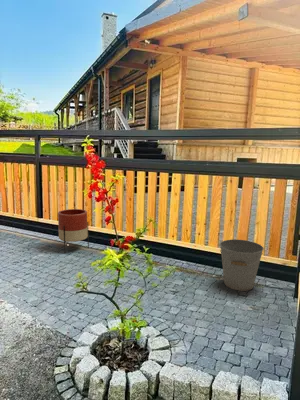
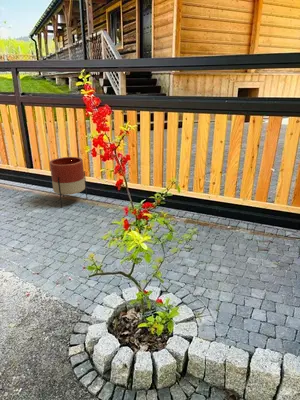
bucket: present [220,239,264,291] -> none [237,188,287,244]

